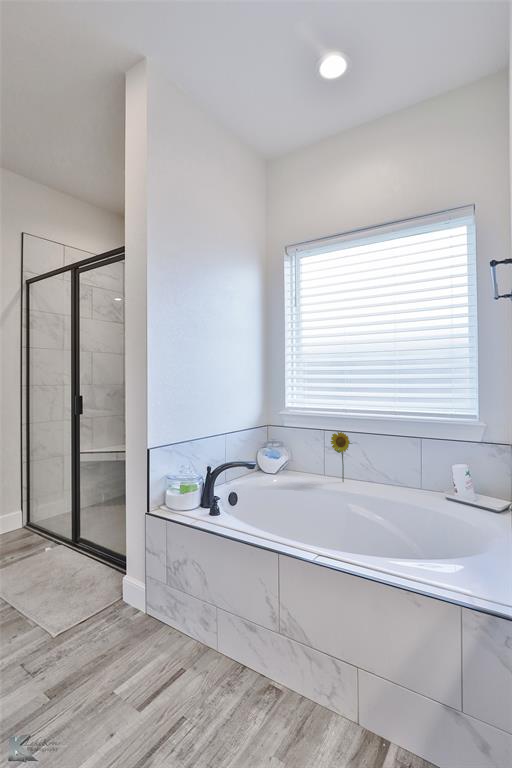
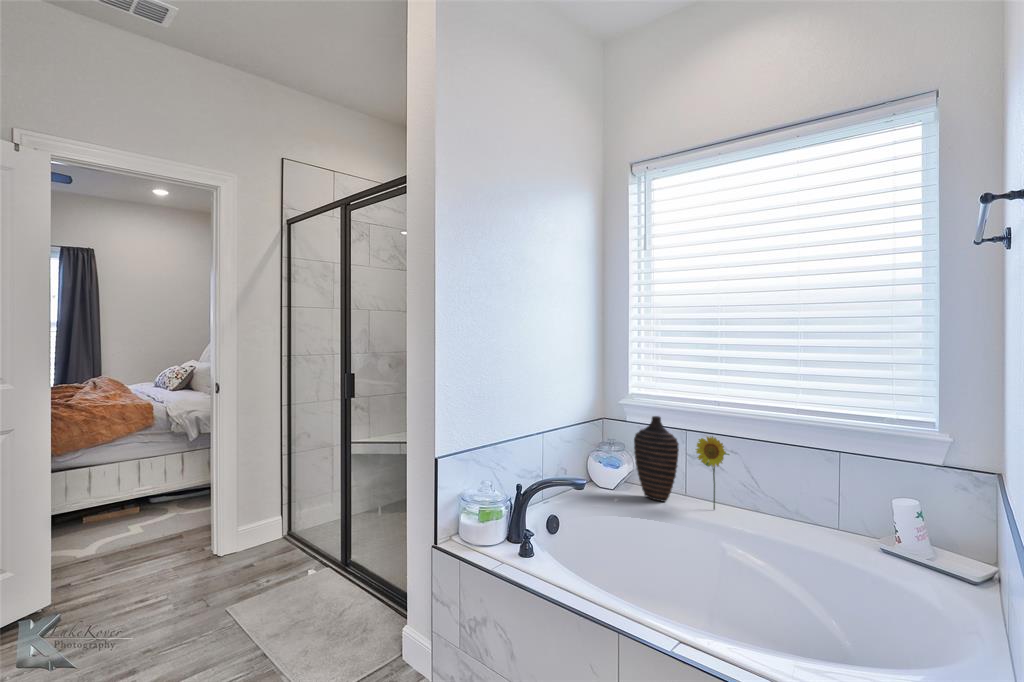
decorative vase: none [290,421,320,479] -> present [634,416,679,502]

